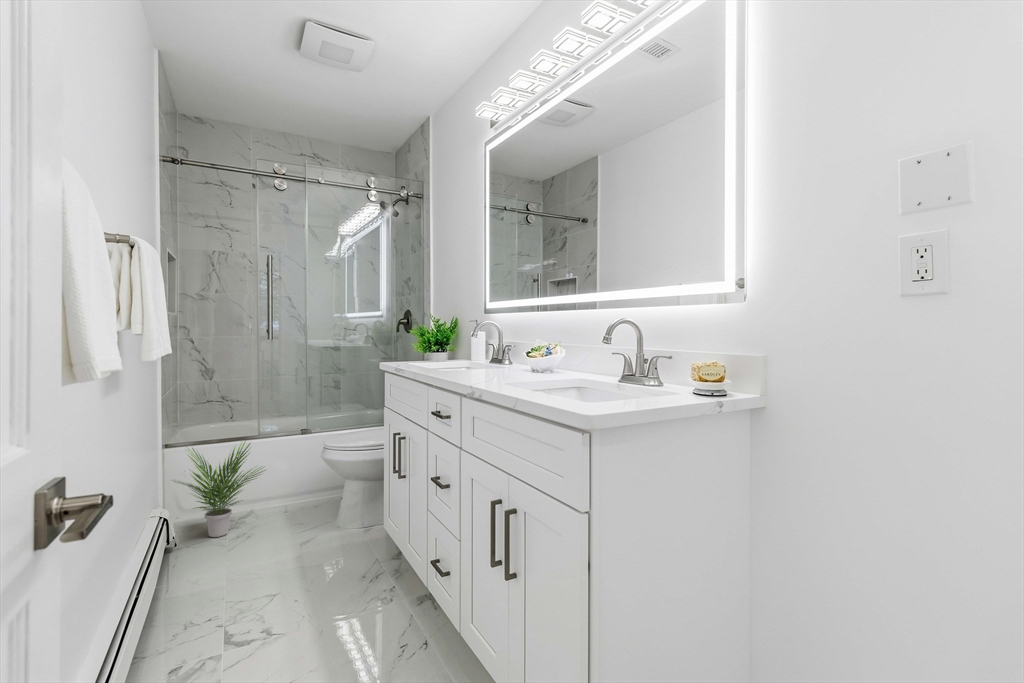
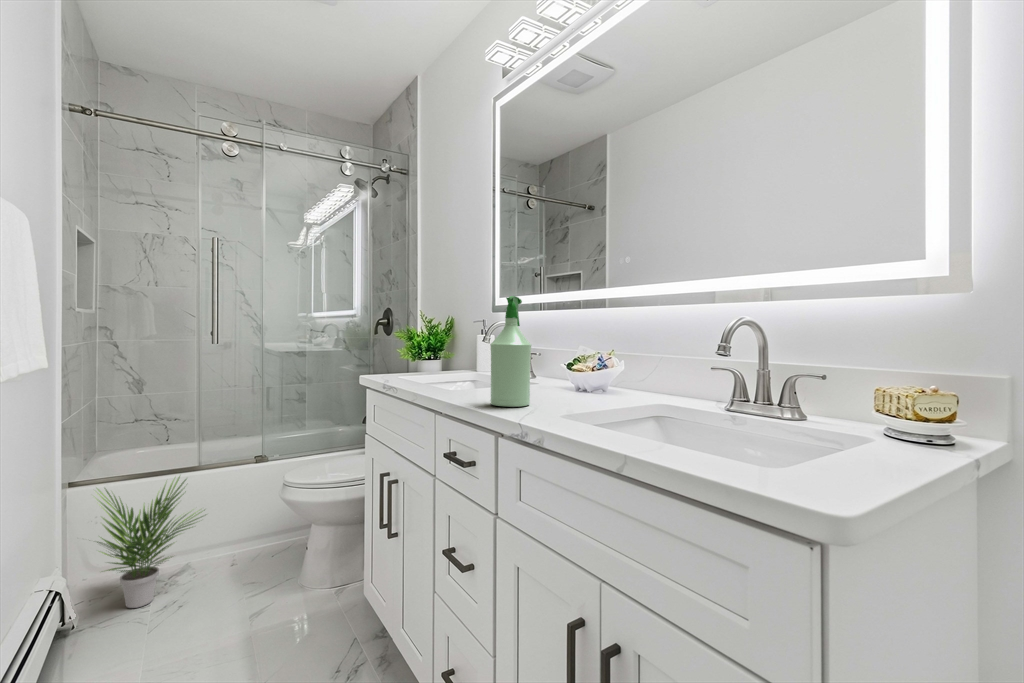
spray bottle: none [463,304,491,379] -> present [490,296,532,407]

